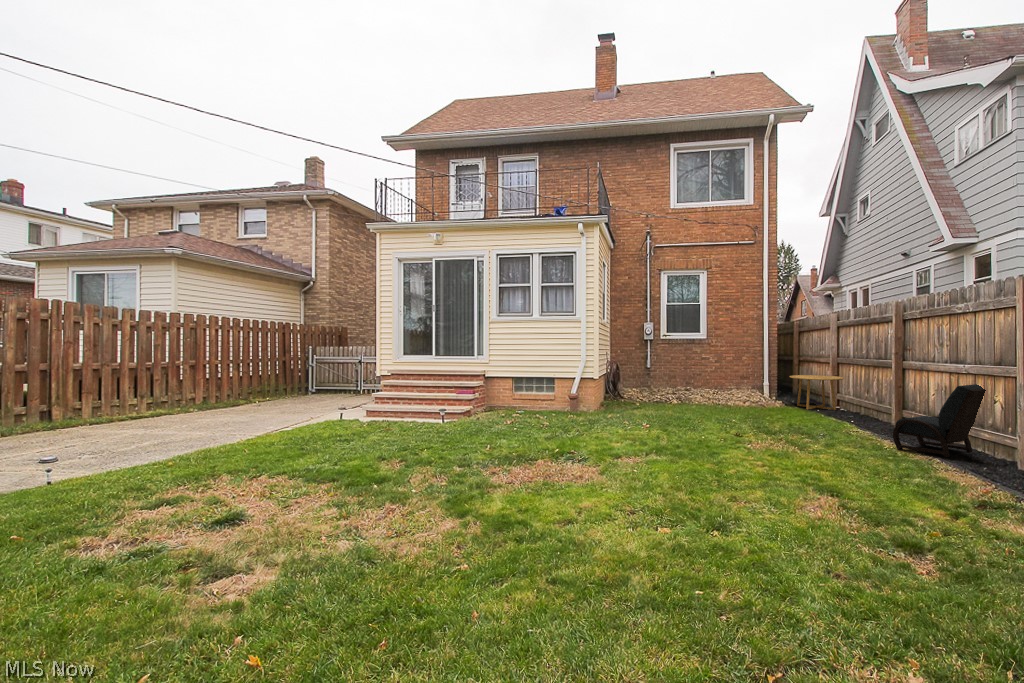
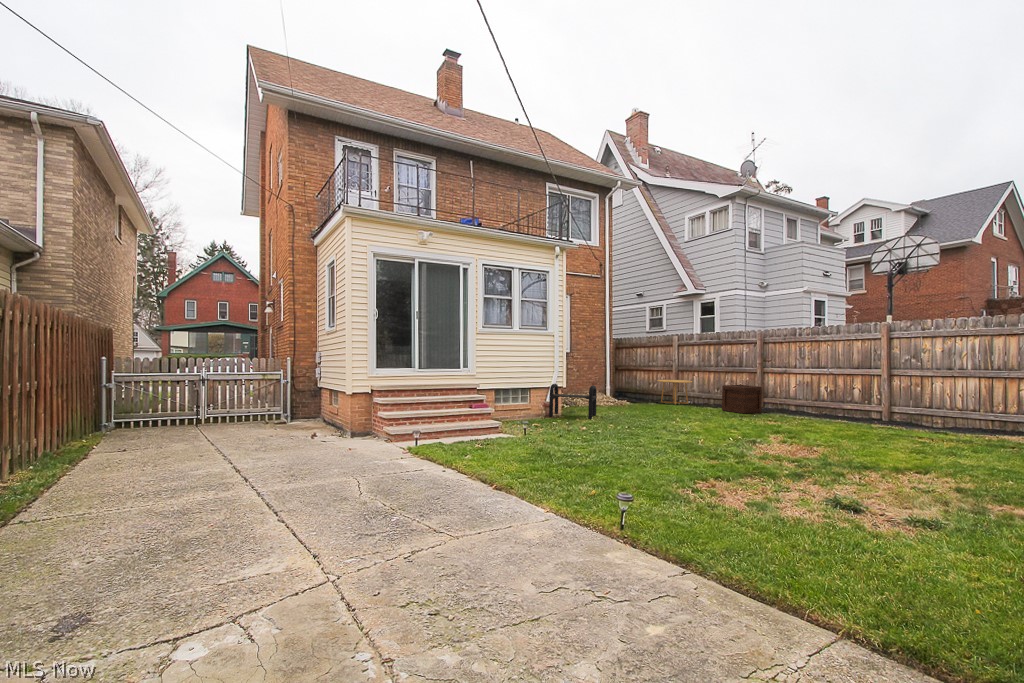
bench: none [572,375,625,415] -> present [549,384,596,419]
lounge chair: present [893,384,986,457] -> none [800,381,849,424]
wooden crate: none [837,385,897,430] -> present [722,385,762,414]

